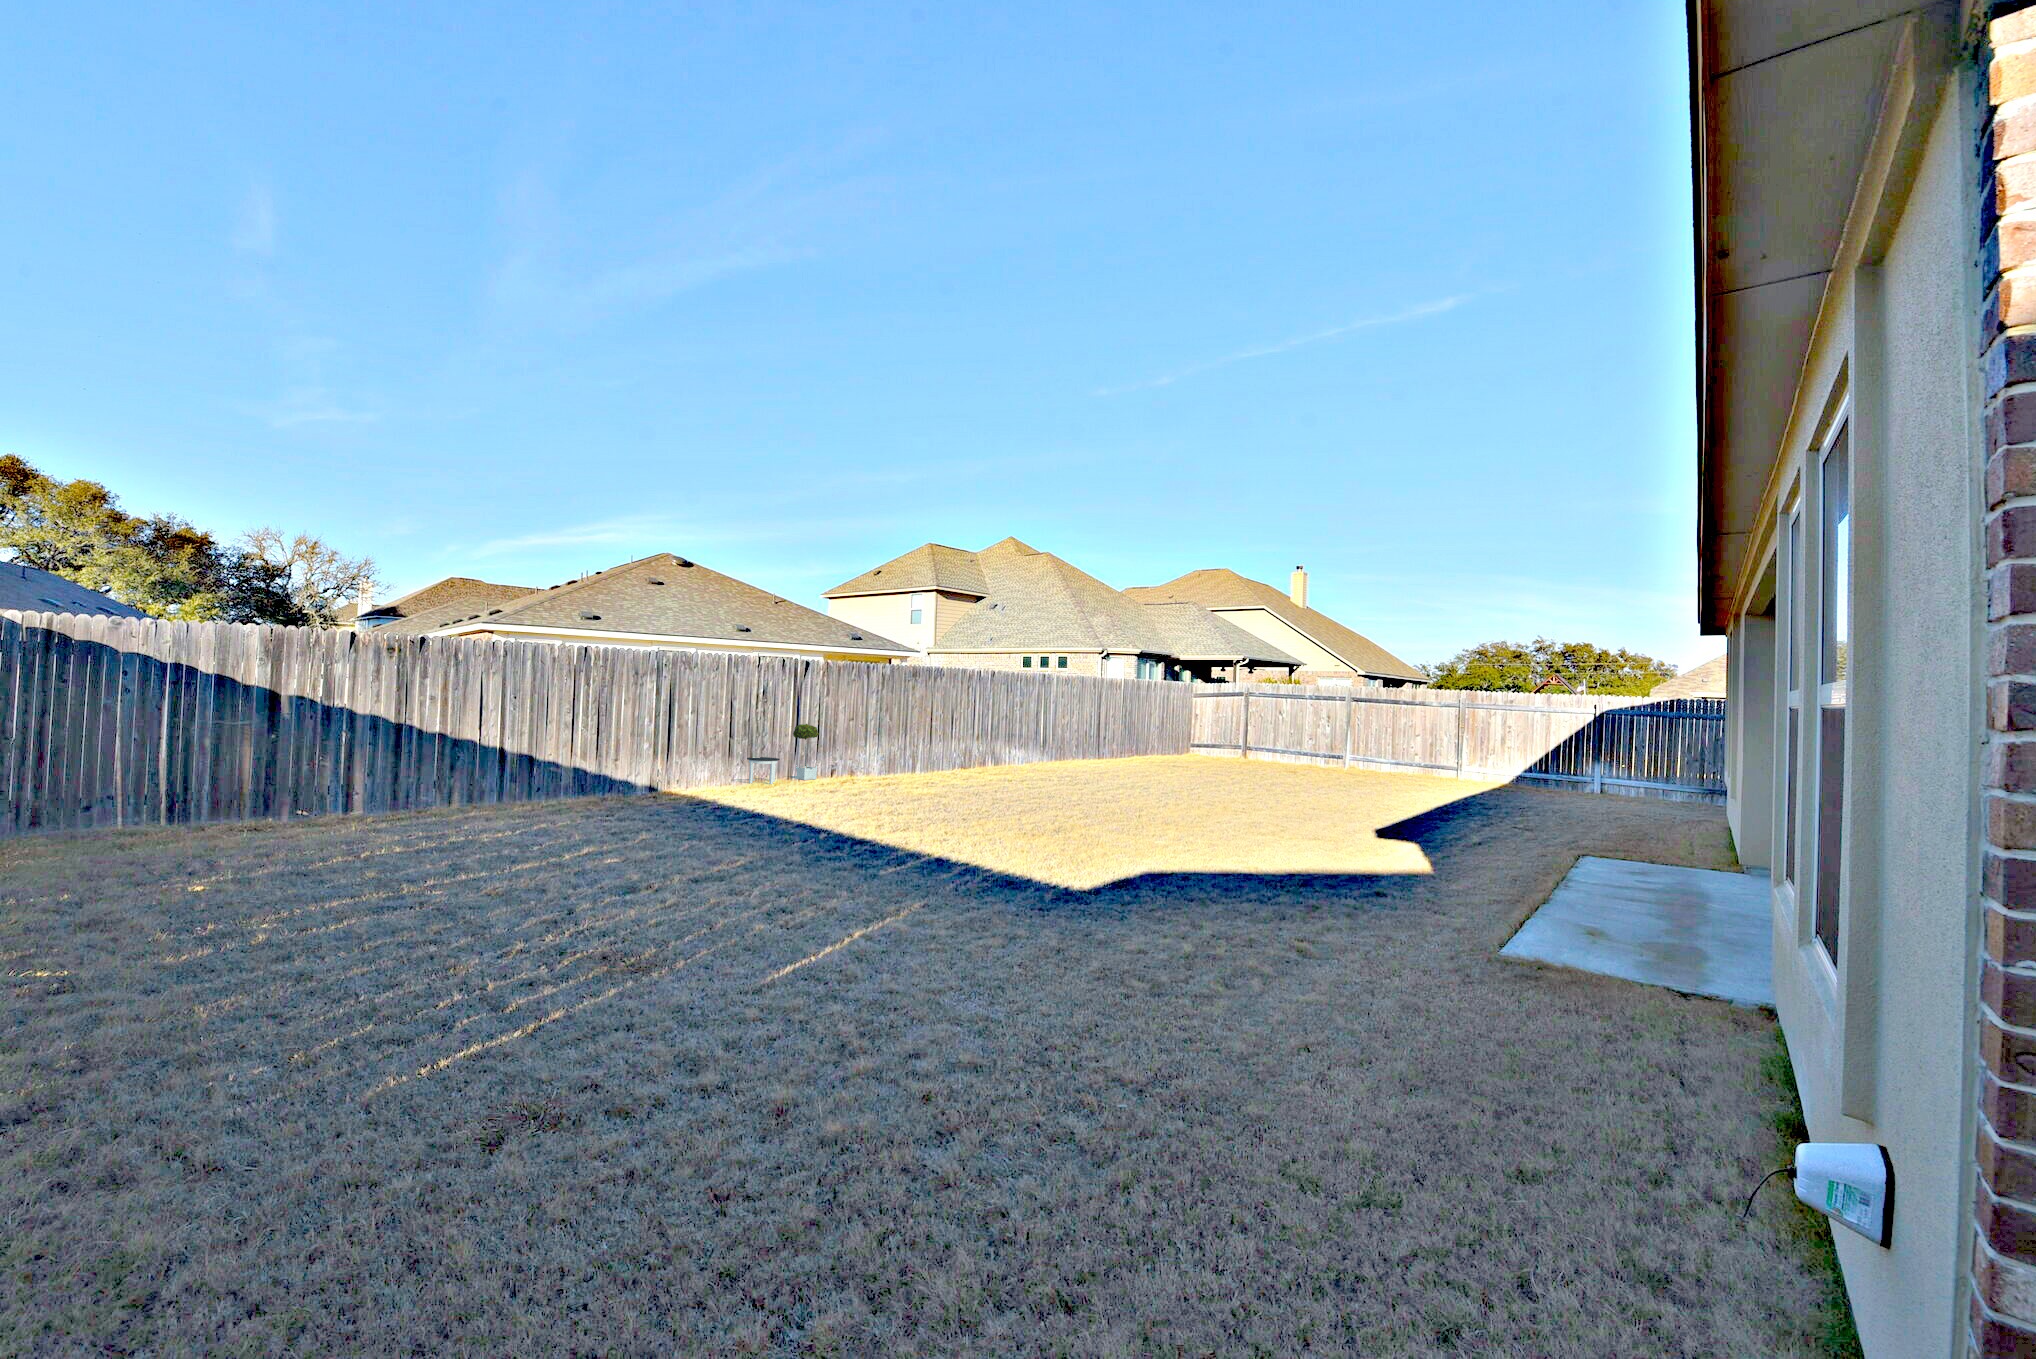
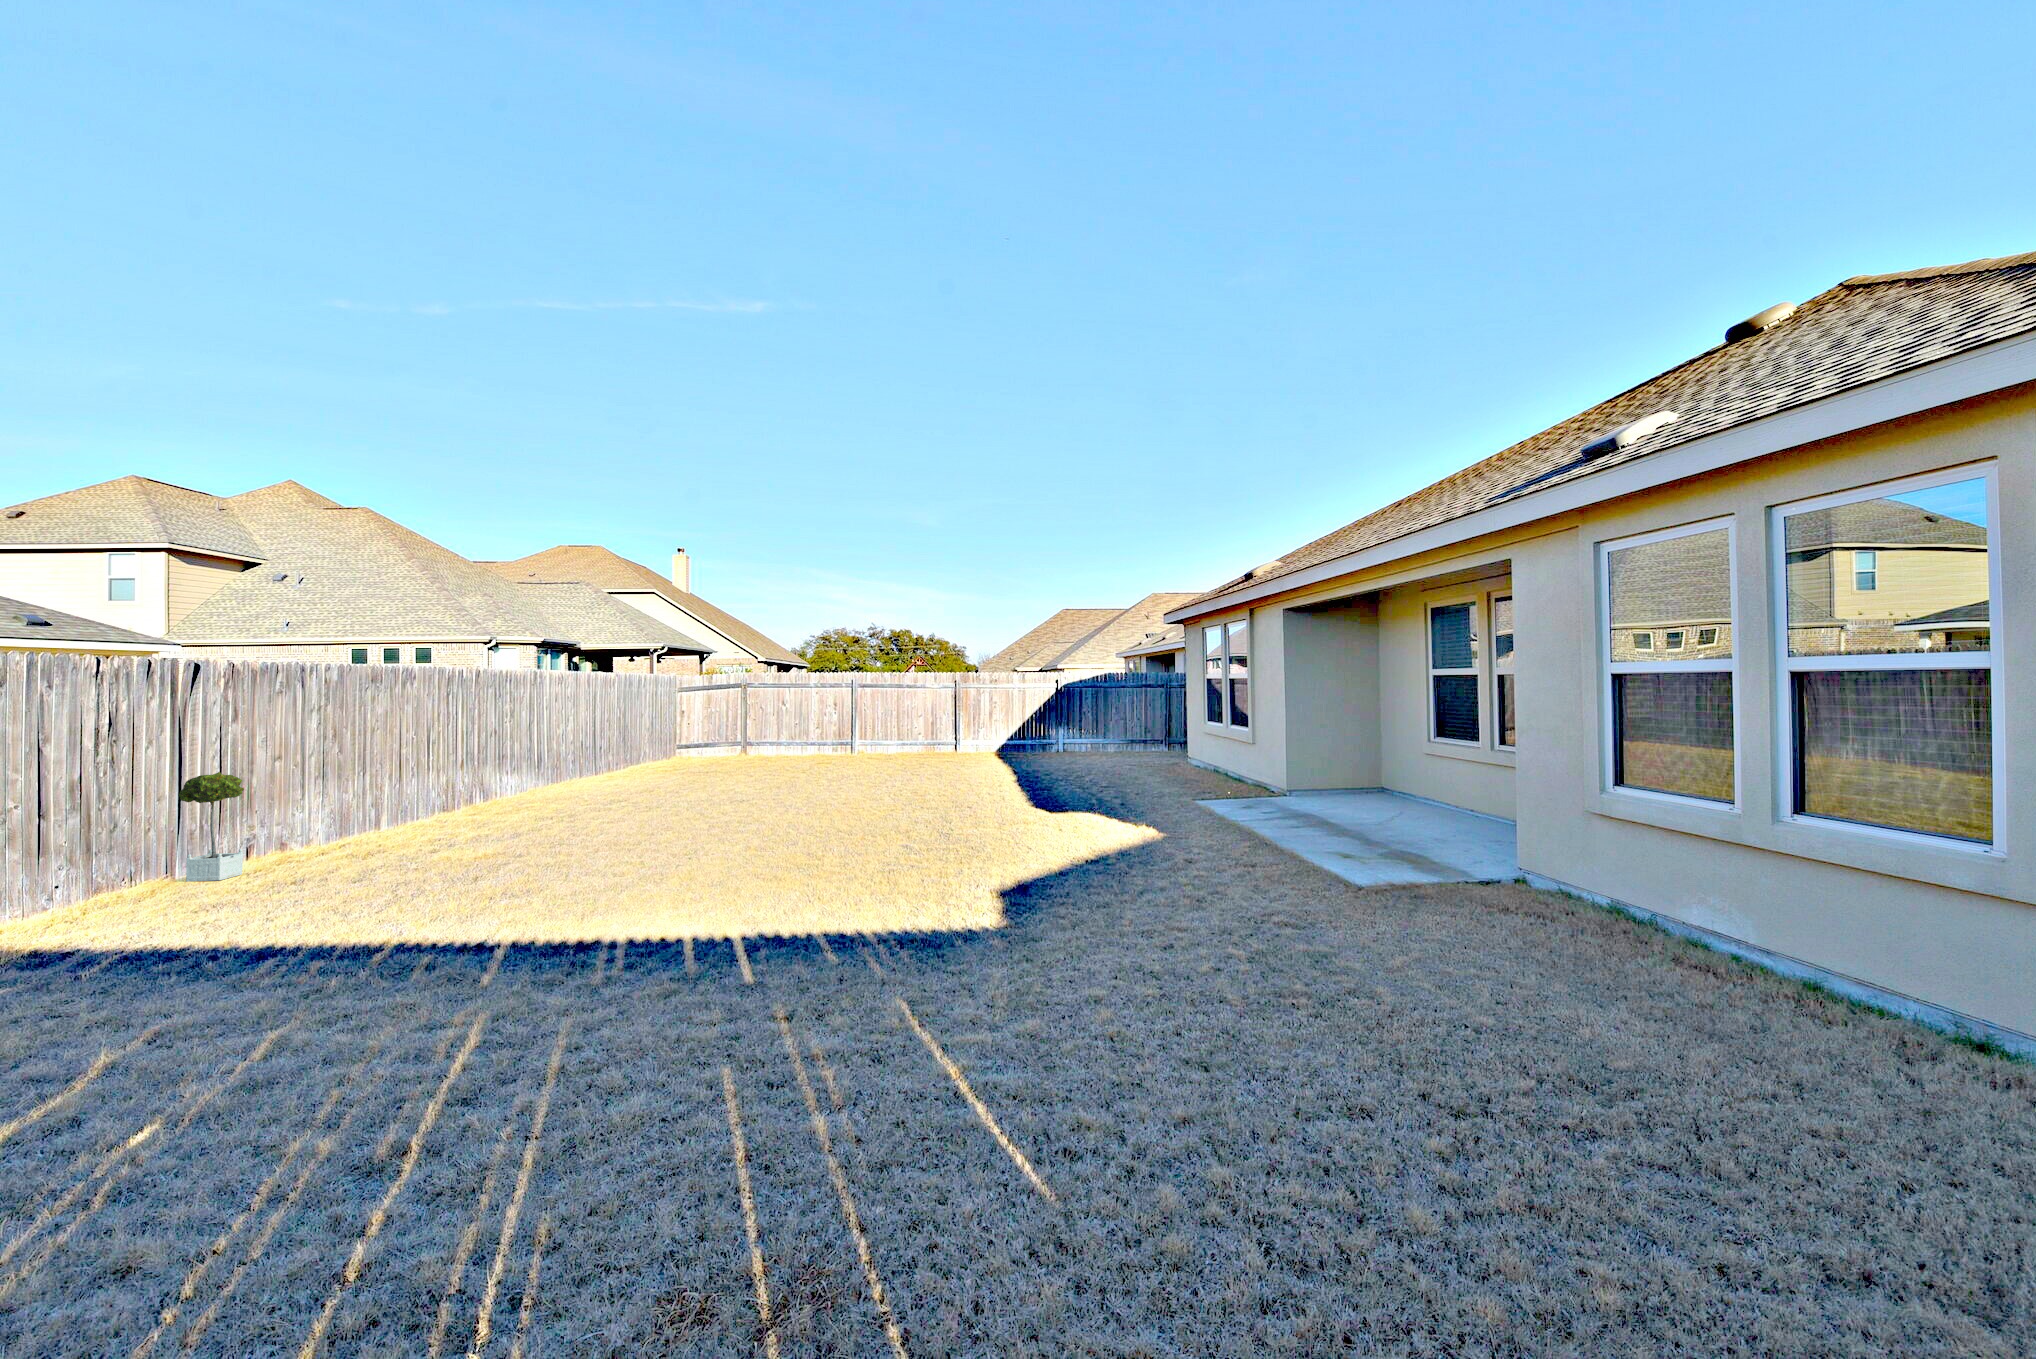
round table: present [747,757,780,784] -> none [83,848,177,911]

